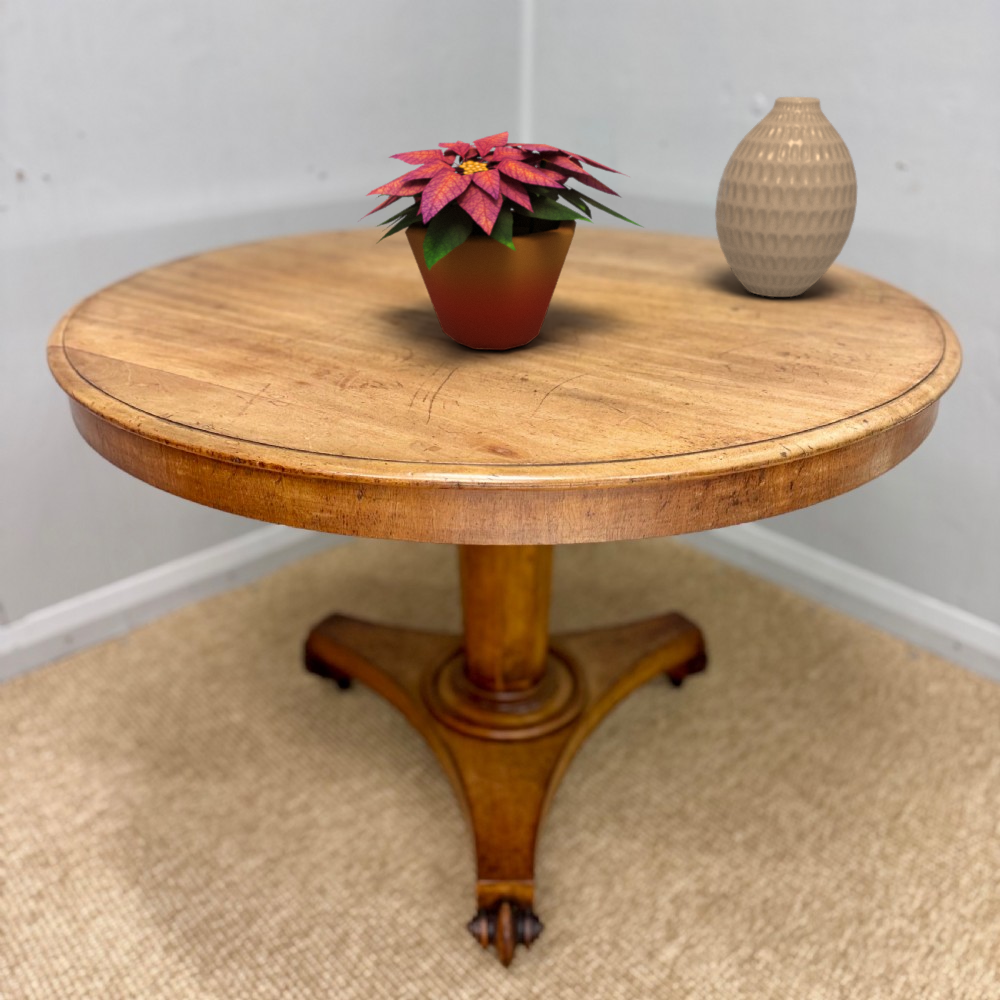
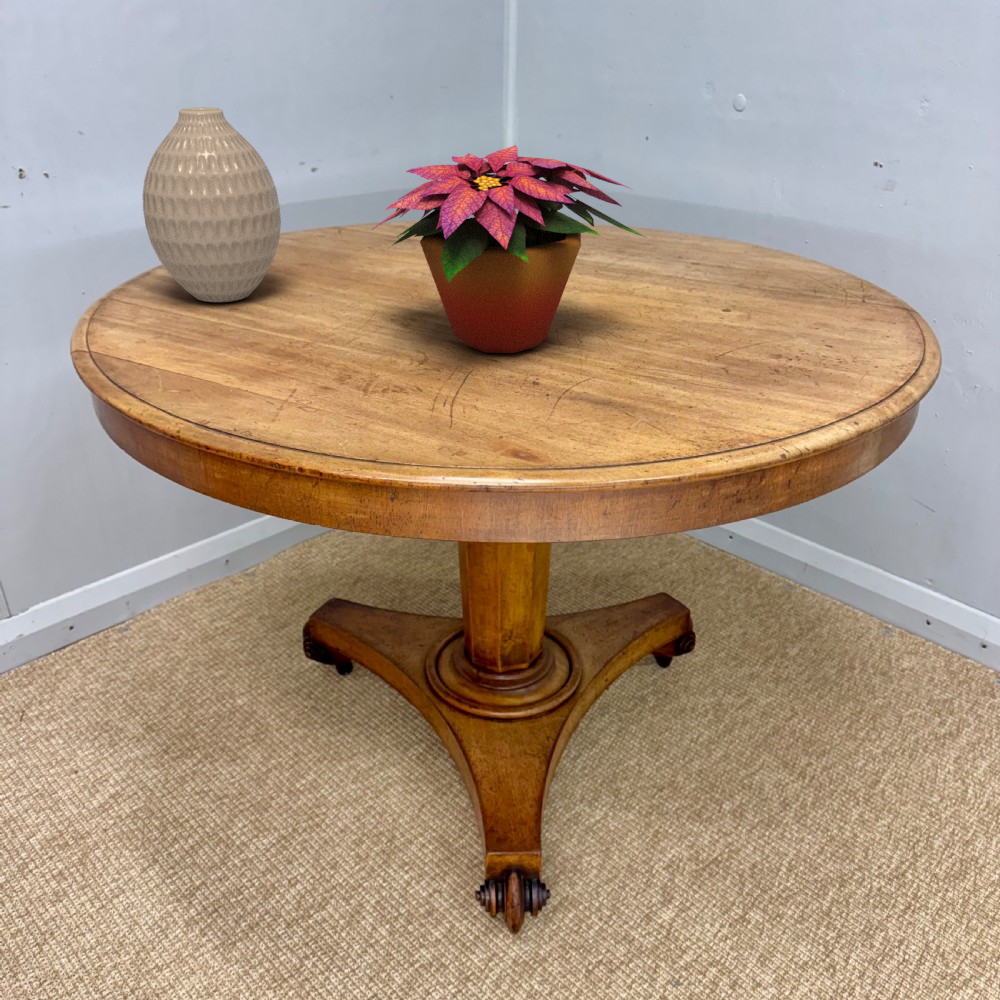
vase: present [715,97,857,297] -> present [143,107,281,302]

